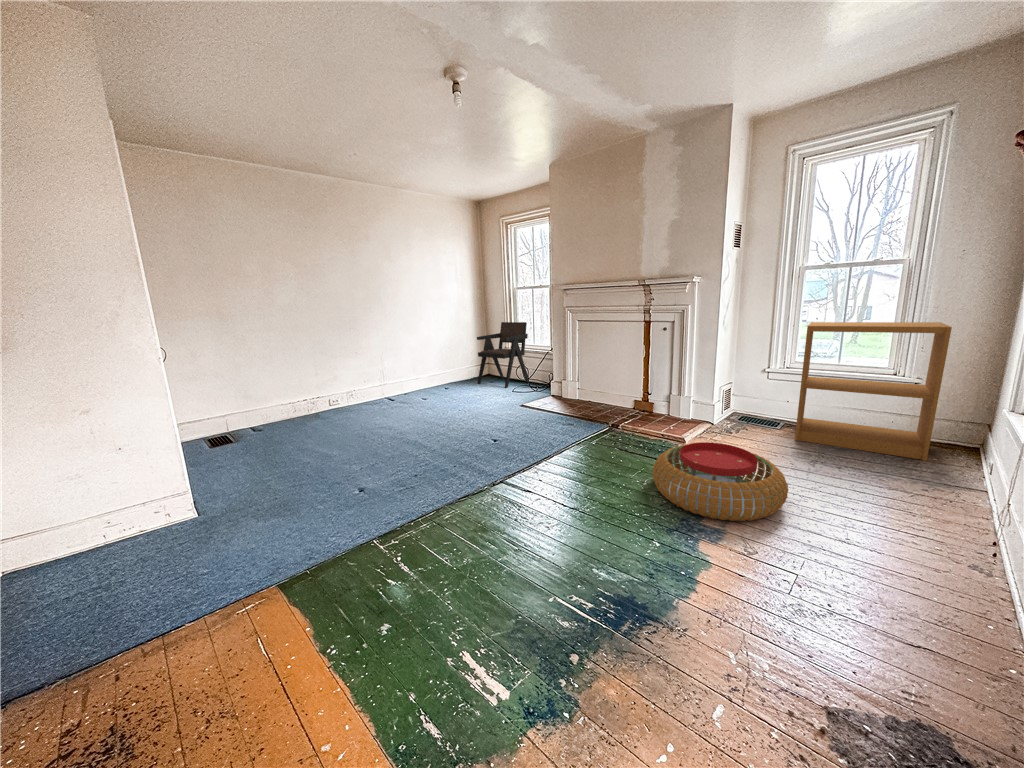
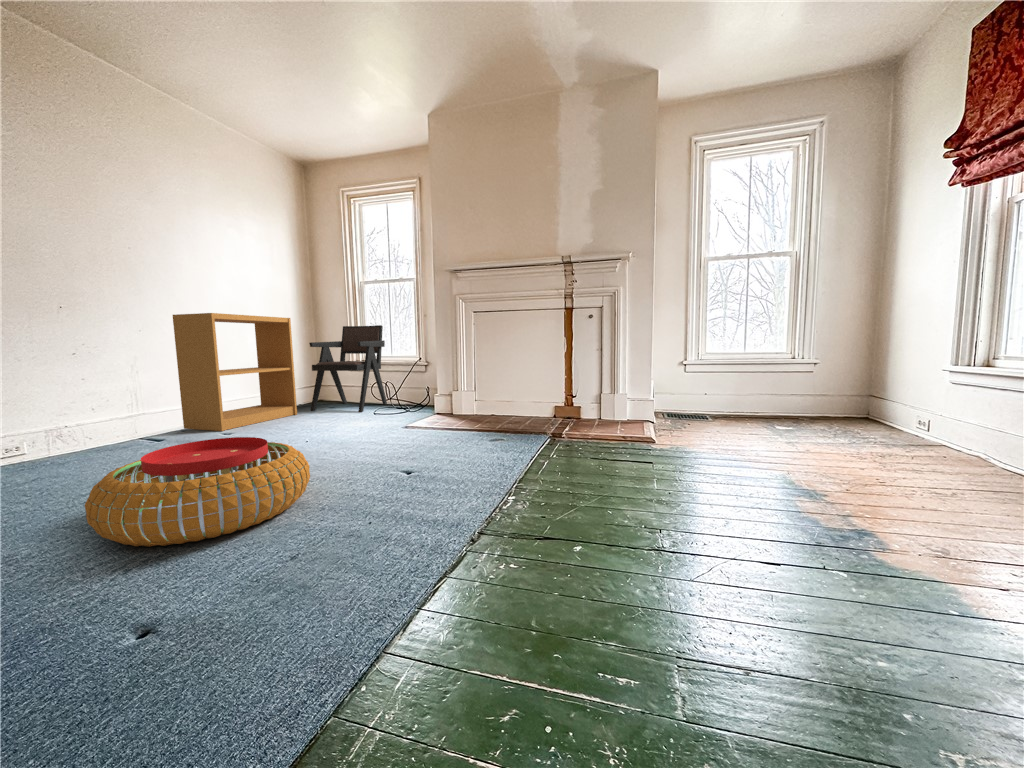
bookshelf: present [795,322,952,461] -> present [173,313,297,431]
pouf: present [653,442,788,521] -> present [85,437,310,547]

